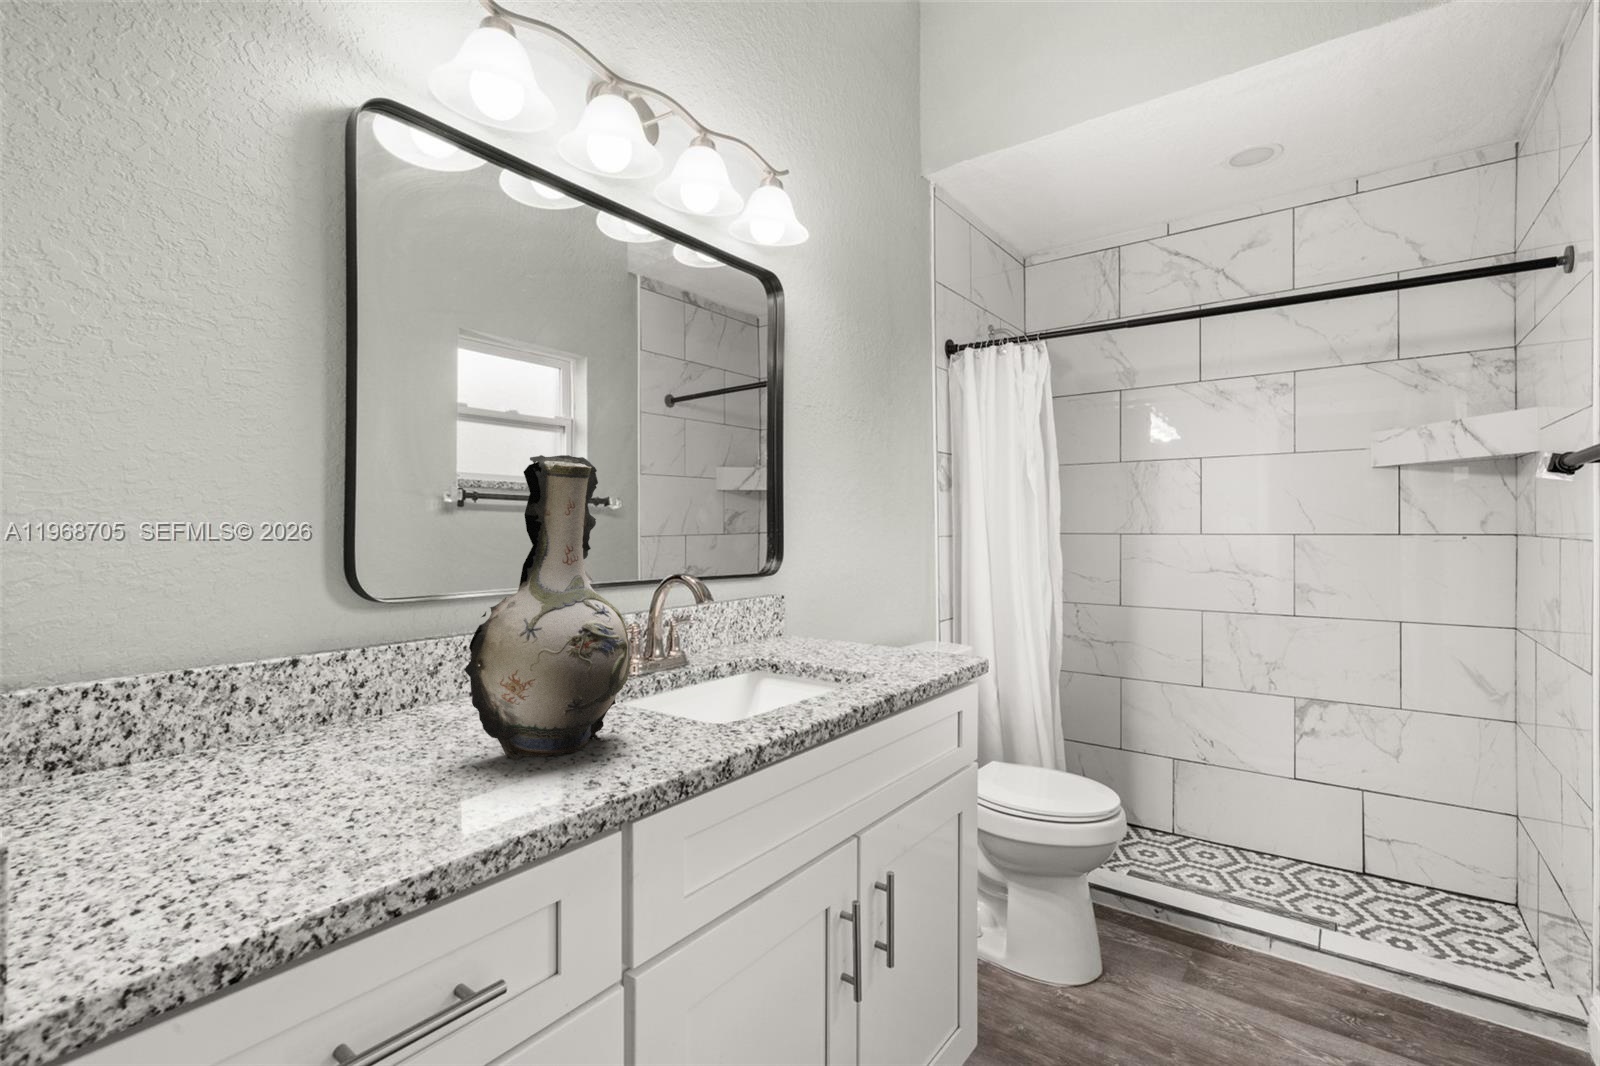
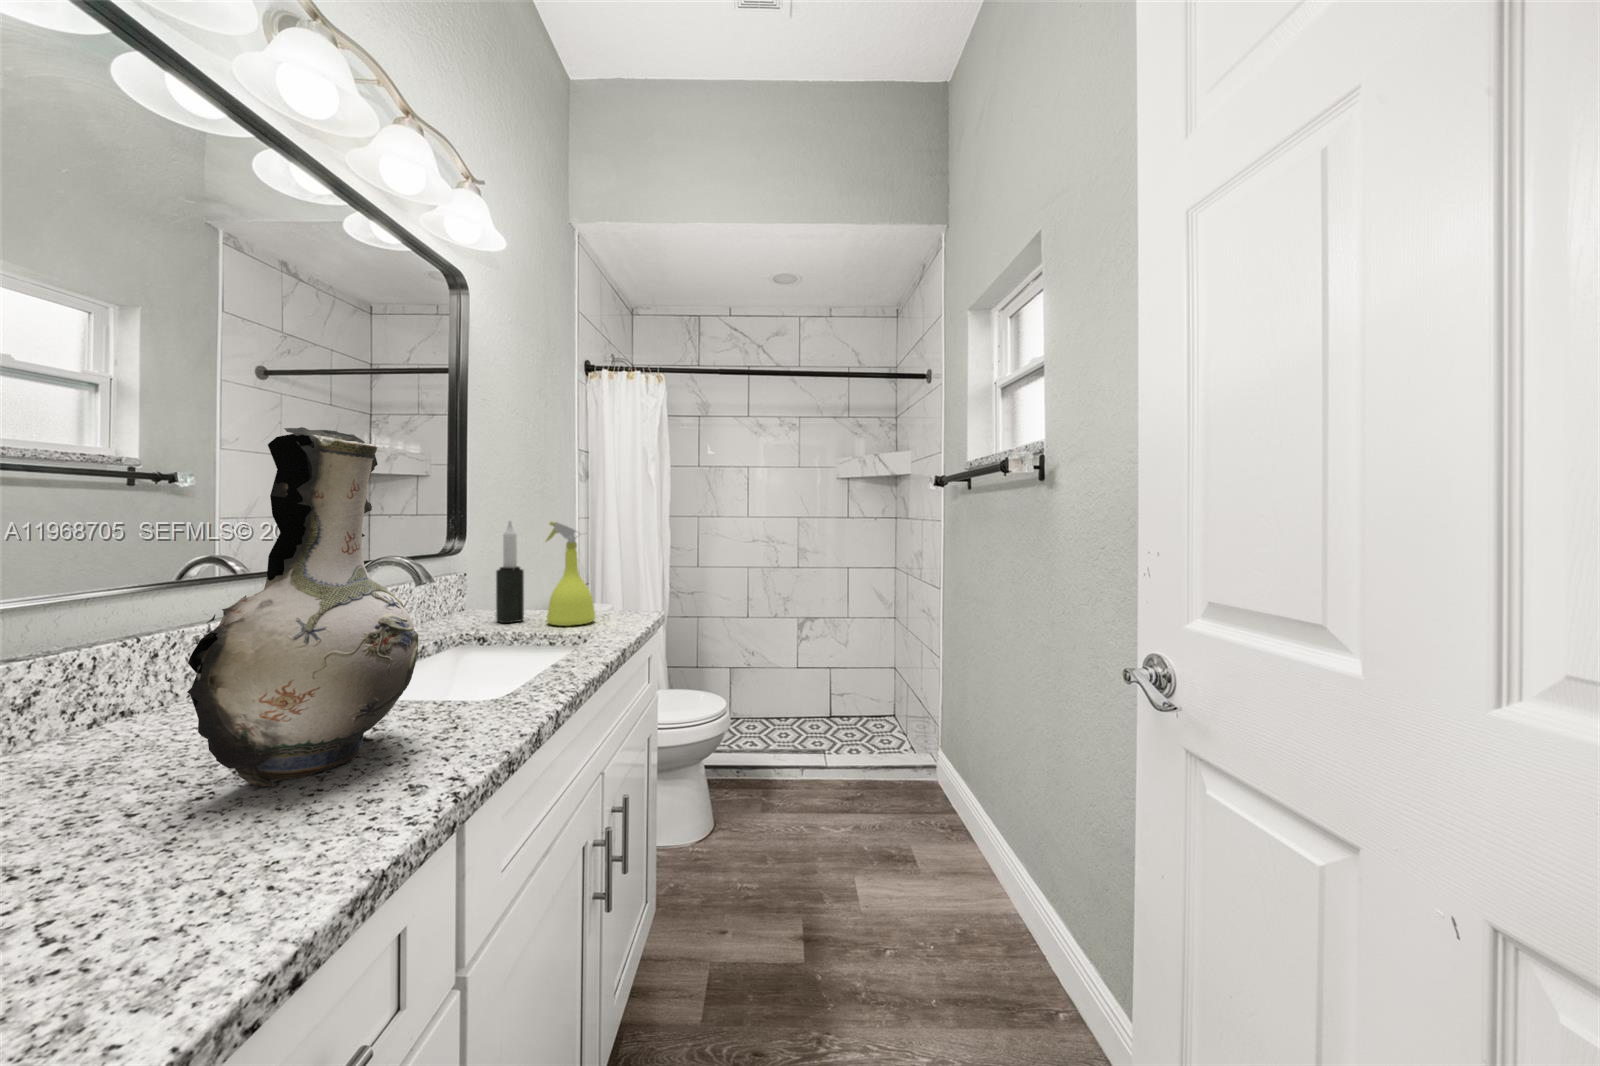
candle: none [801,533,828,650] -> present [496,521,524,623]
spray bottle: none [844,534,901,659] -> present [546,521,595,626]

